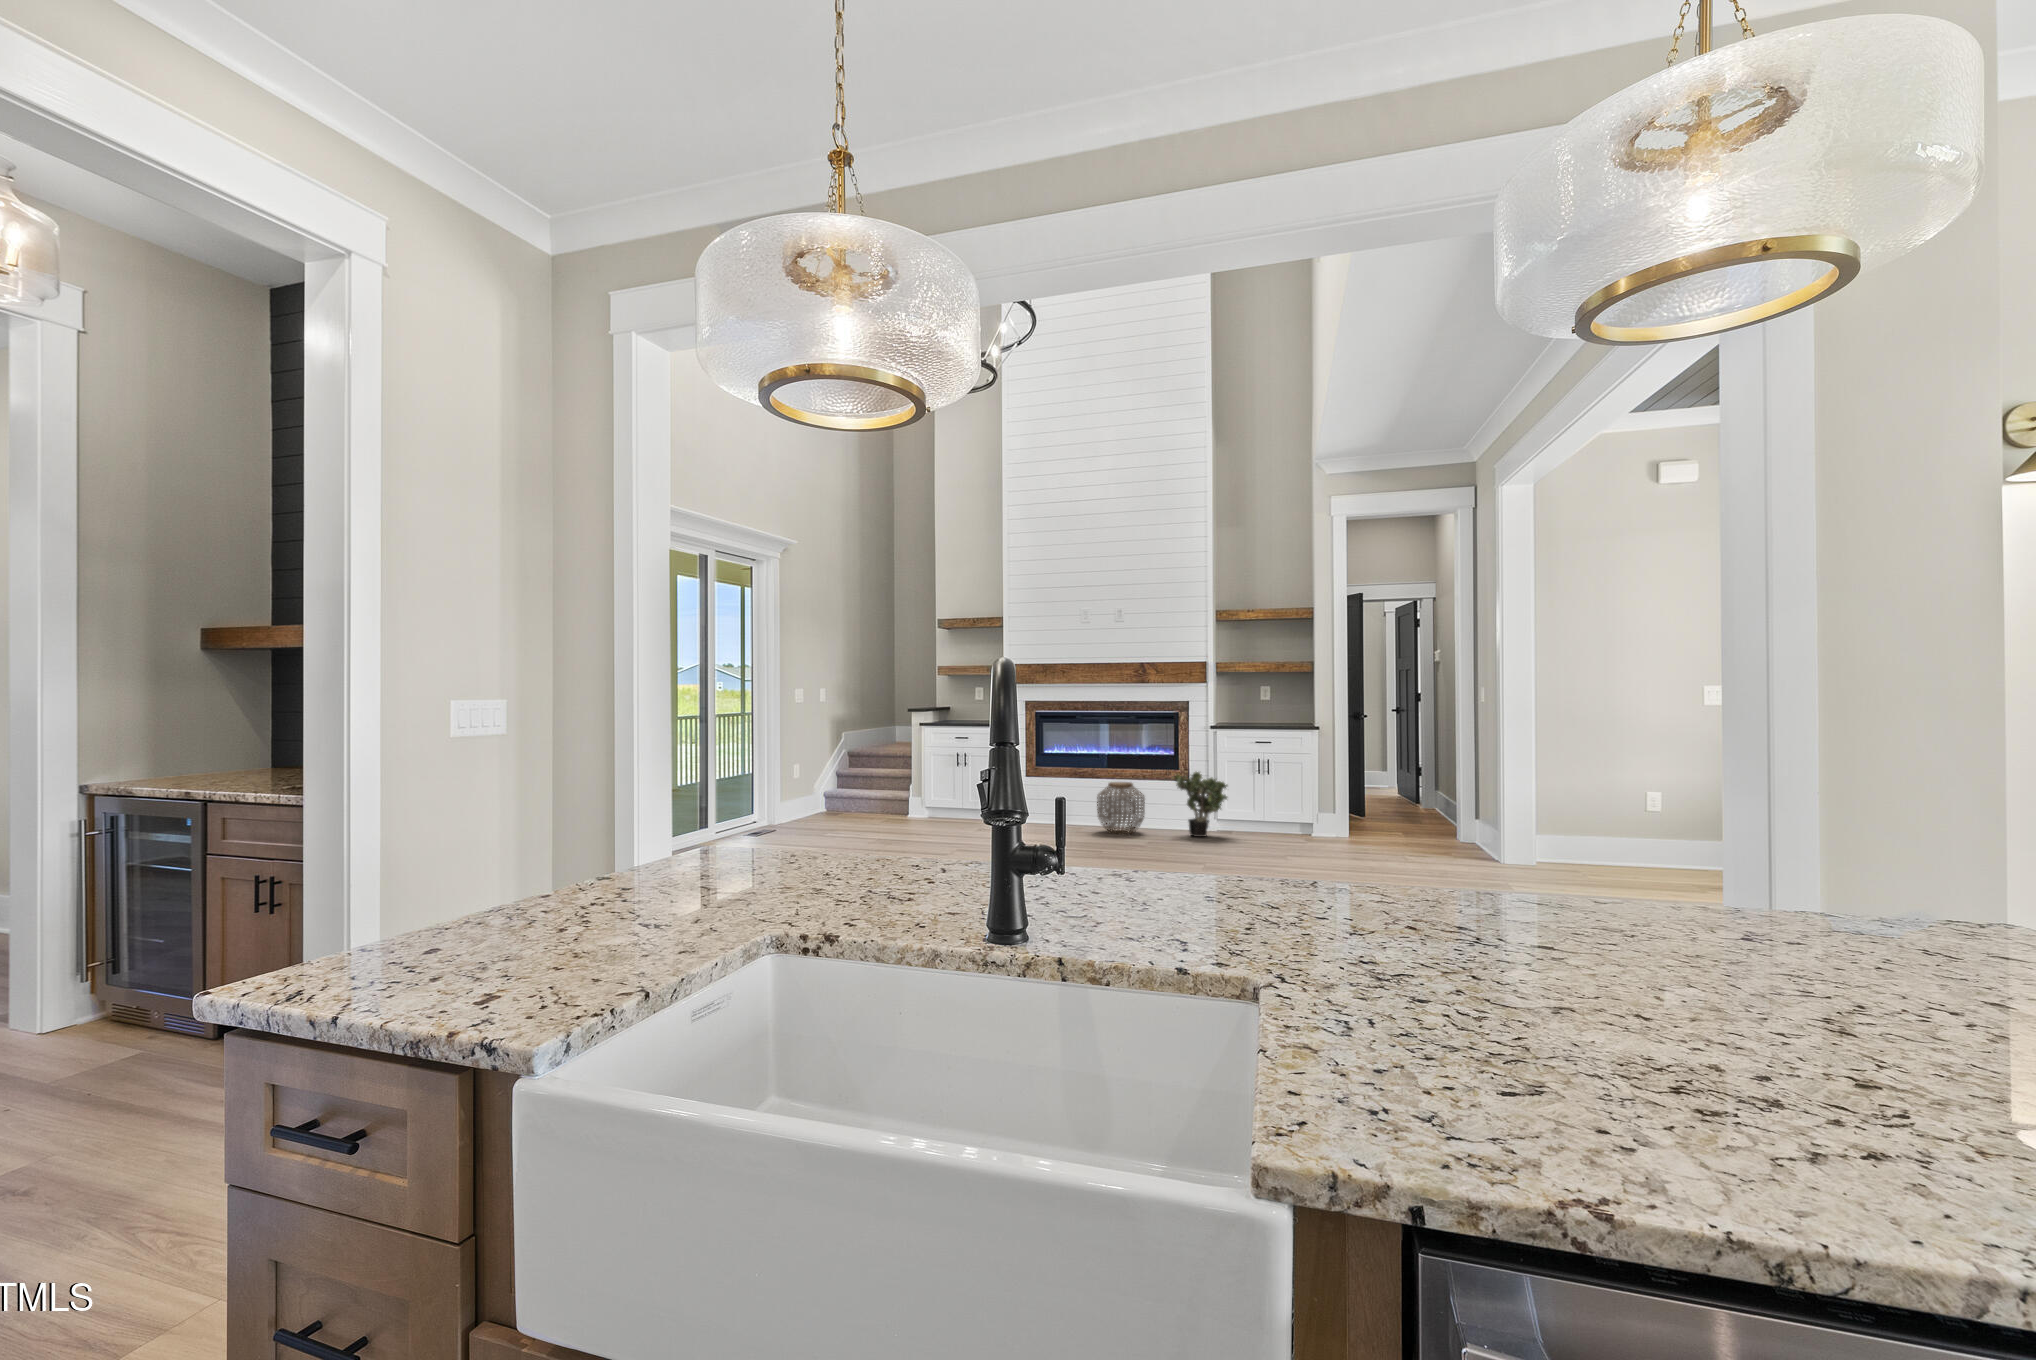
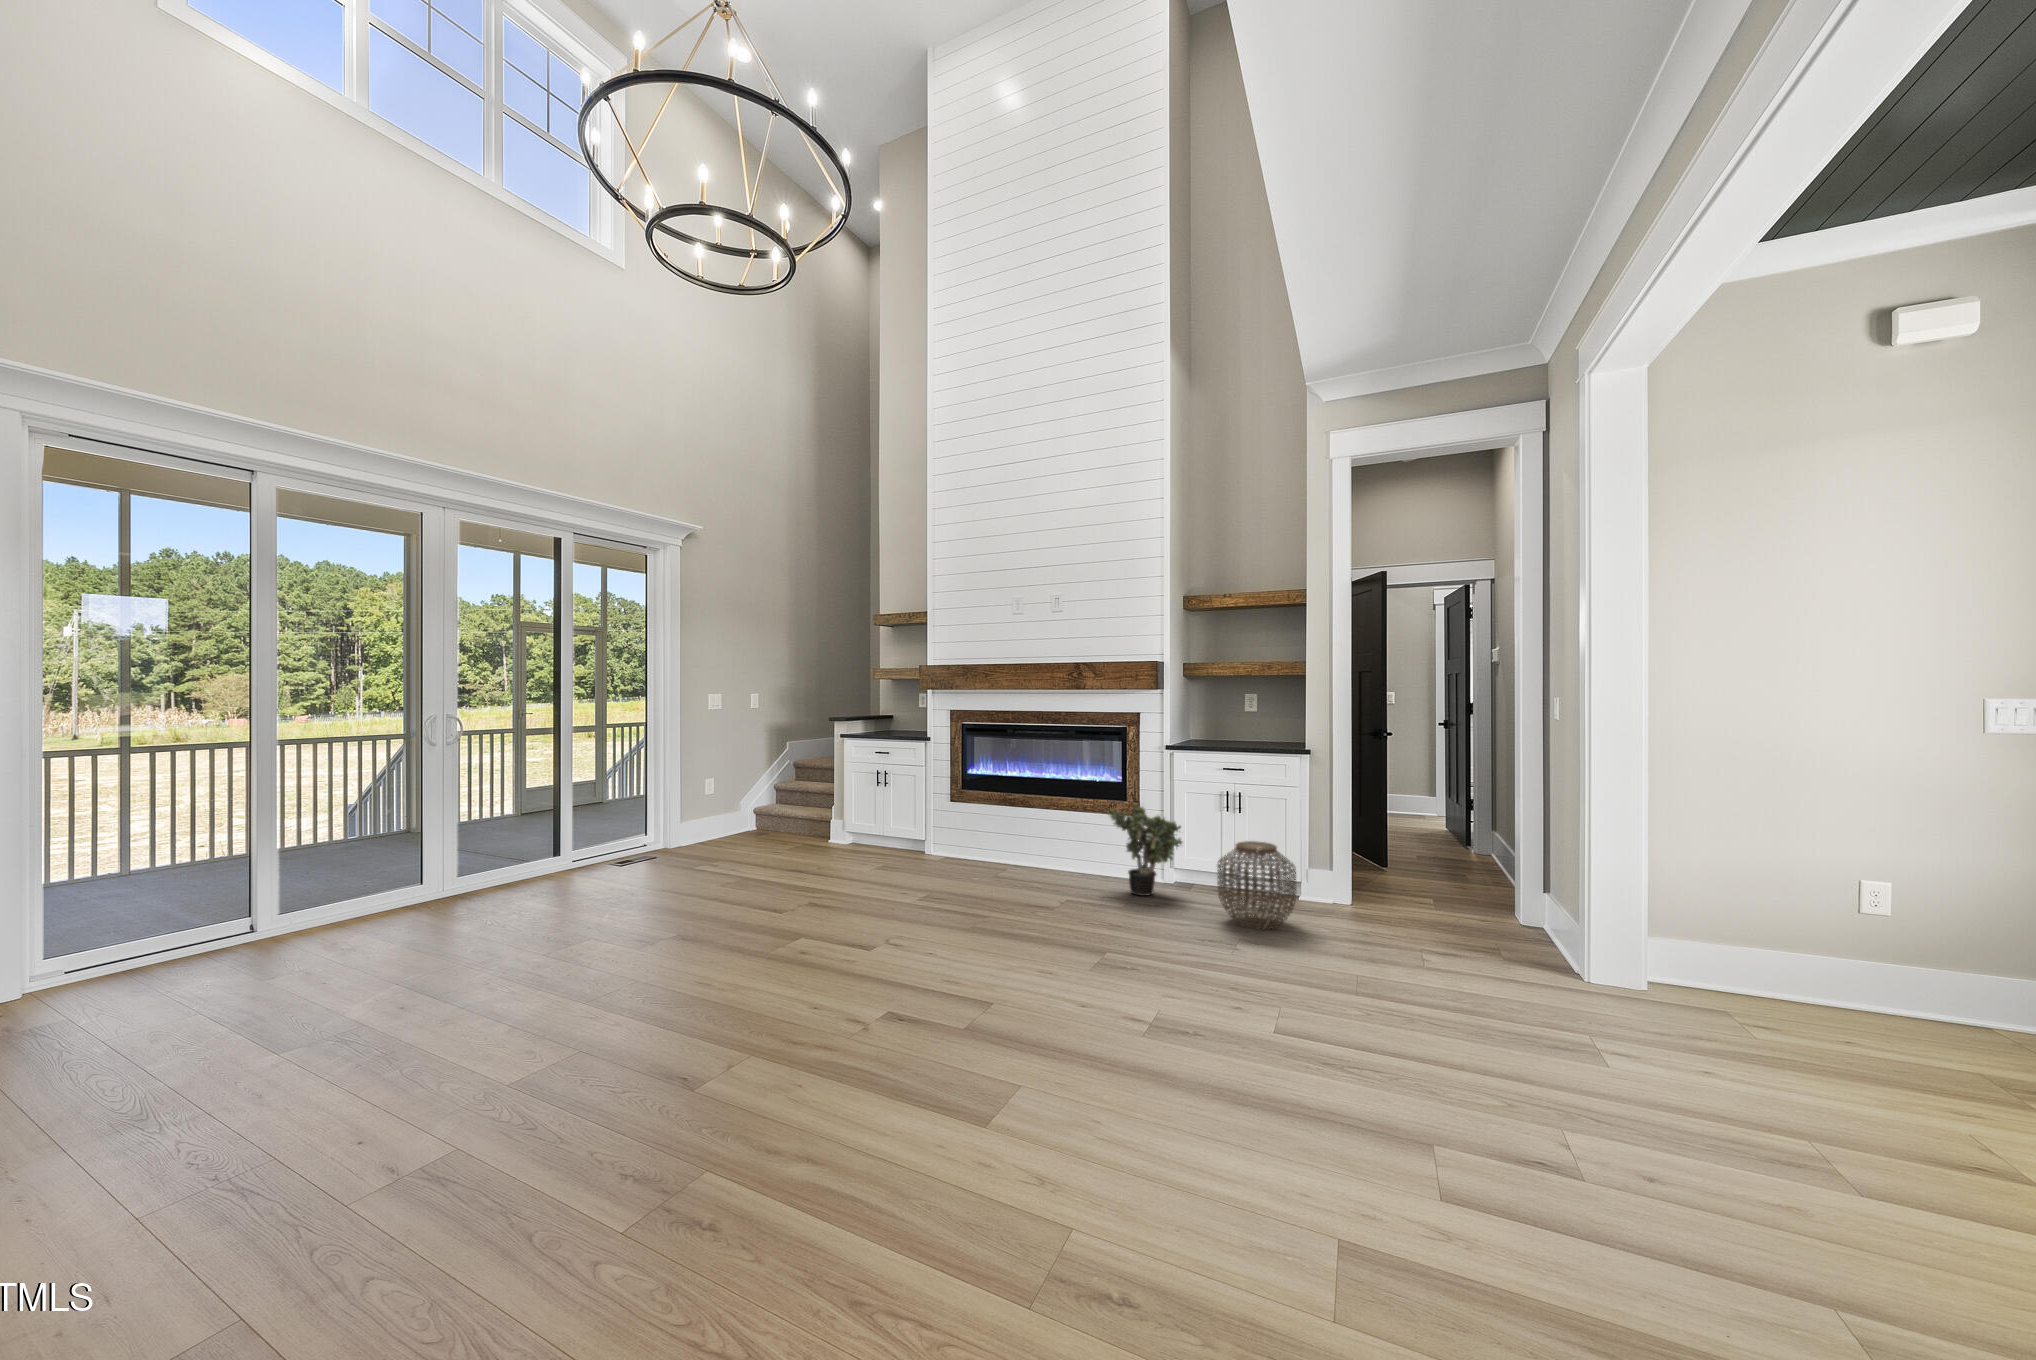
woven basket: present [1097,782,1145,834] -> present [1217,841,1296,929]

